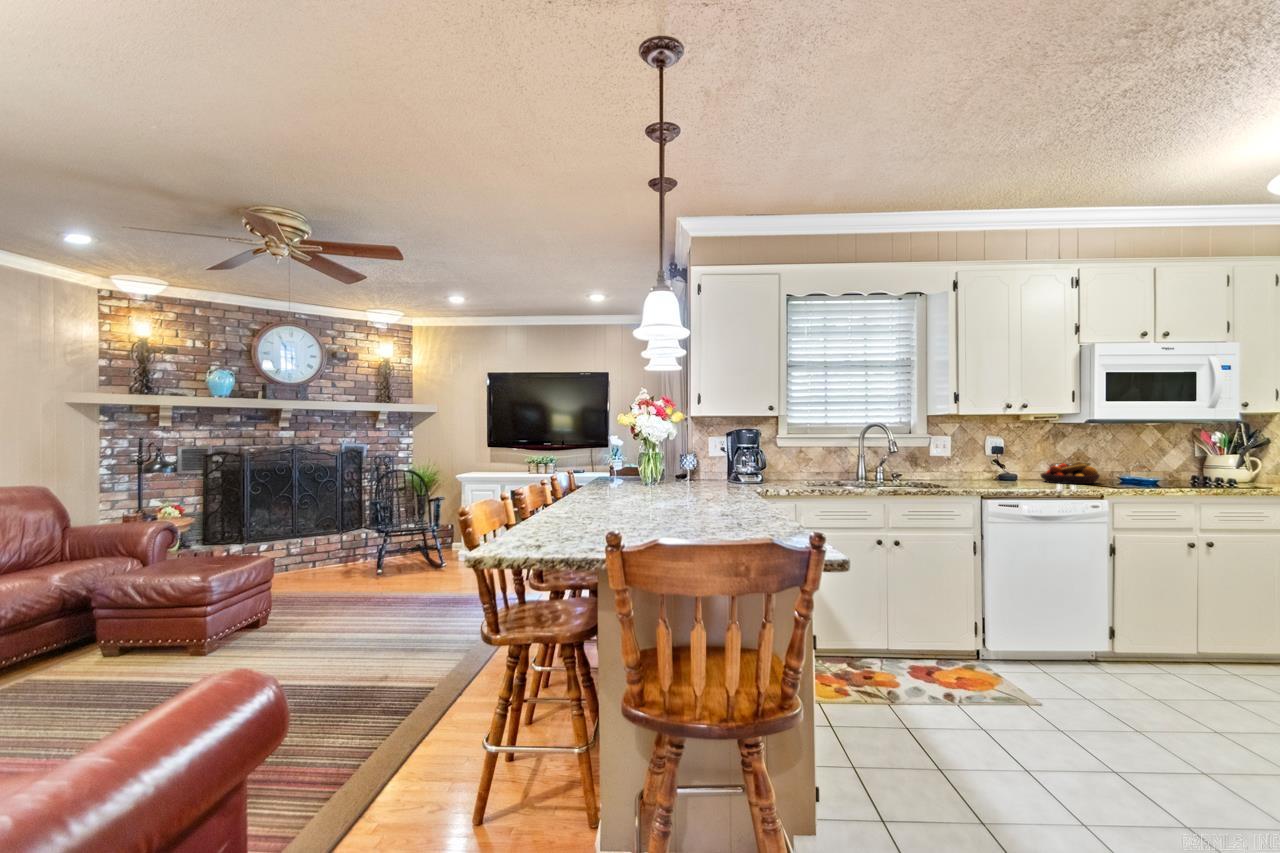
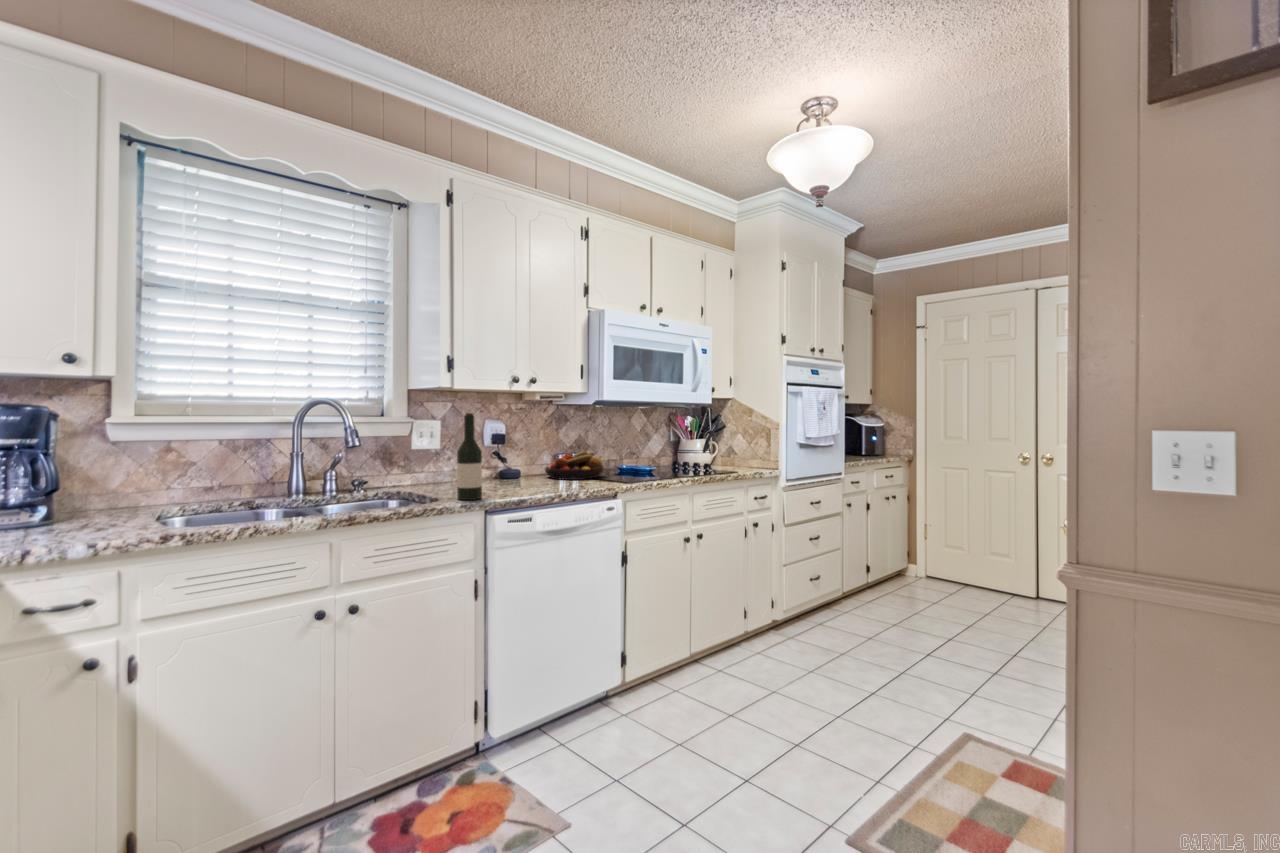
wine bottle: none [961,431,980,488] -> present [457,413,482,500]

